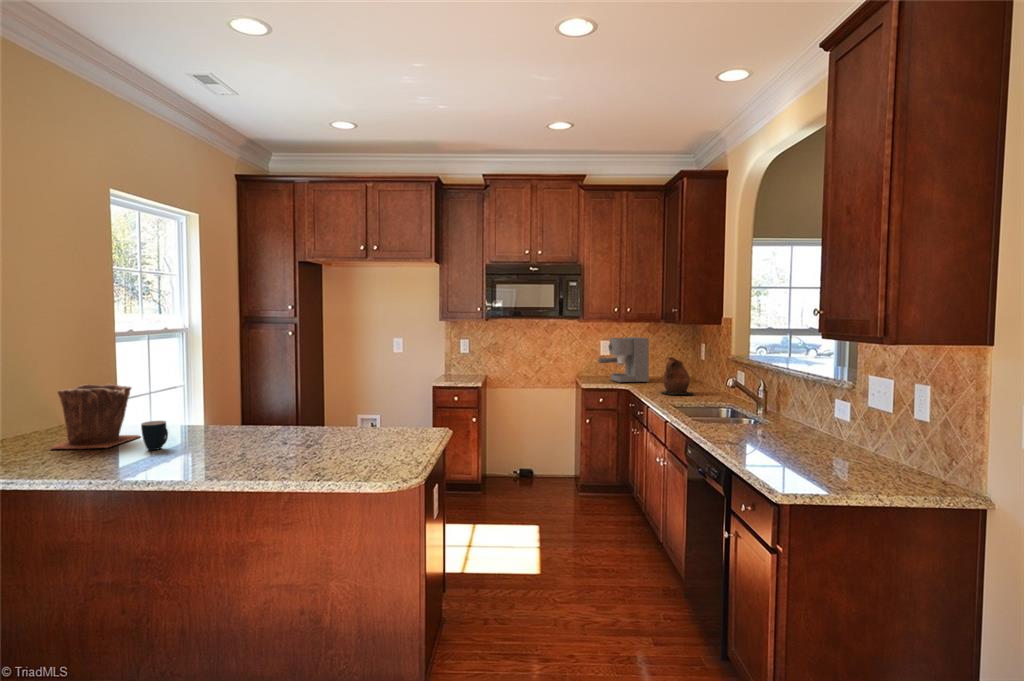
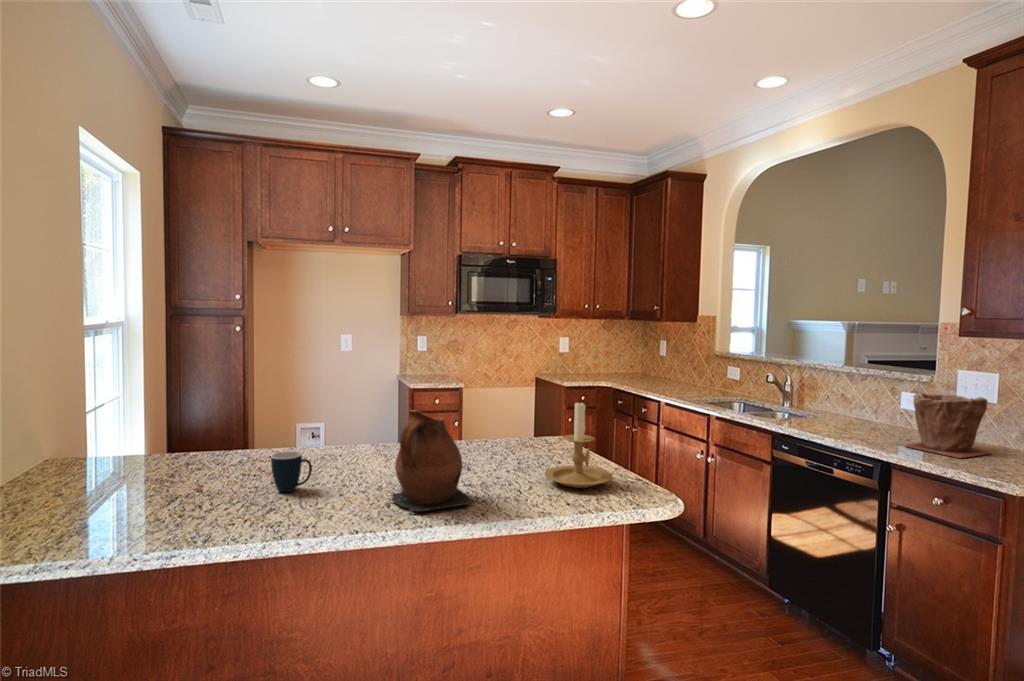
coffee maker: present [598,337,649,383] -> none [571,334,619,380]
ceramic pitcher: present [662,357,693,394] -> present [391,410,473,511]
plant pot: present [50,384,140,449] -> present [905,392,992,458]
candle holder: none [329,388,393,465] -> present [545,400,612,488]

